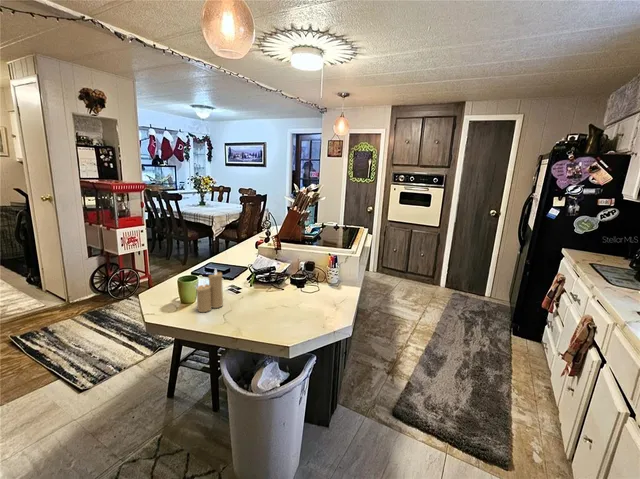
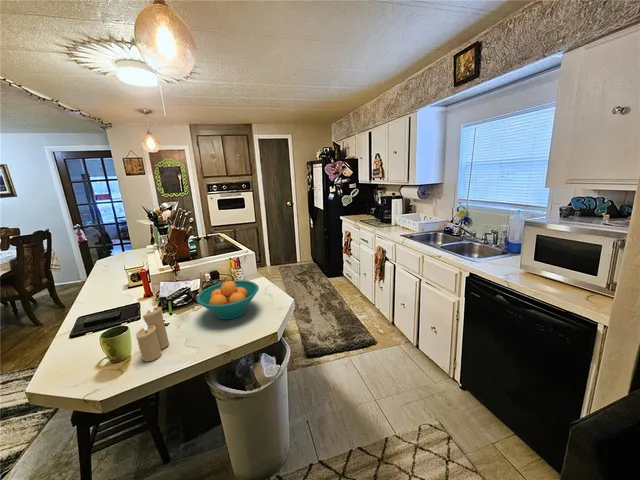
fruit bowl: none [254,274,315,313] -> present [197,280,259,319]

